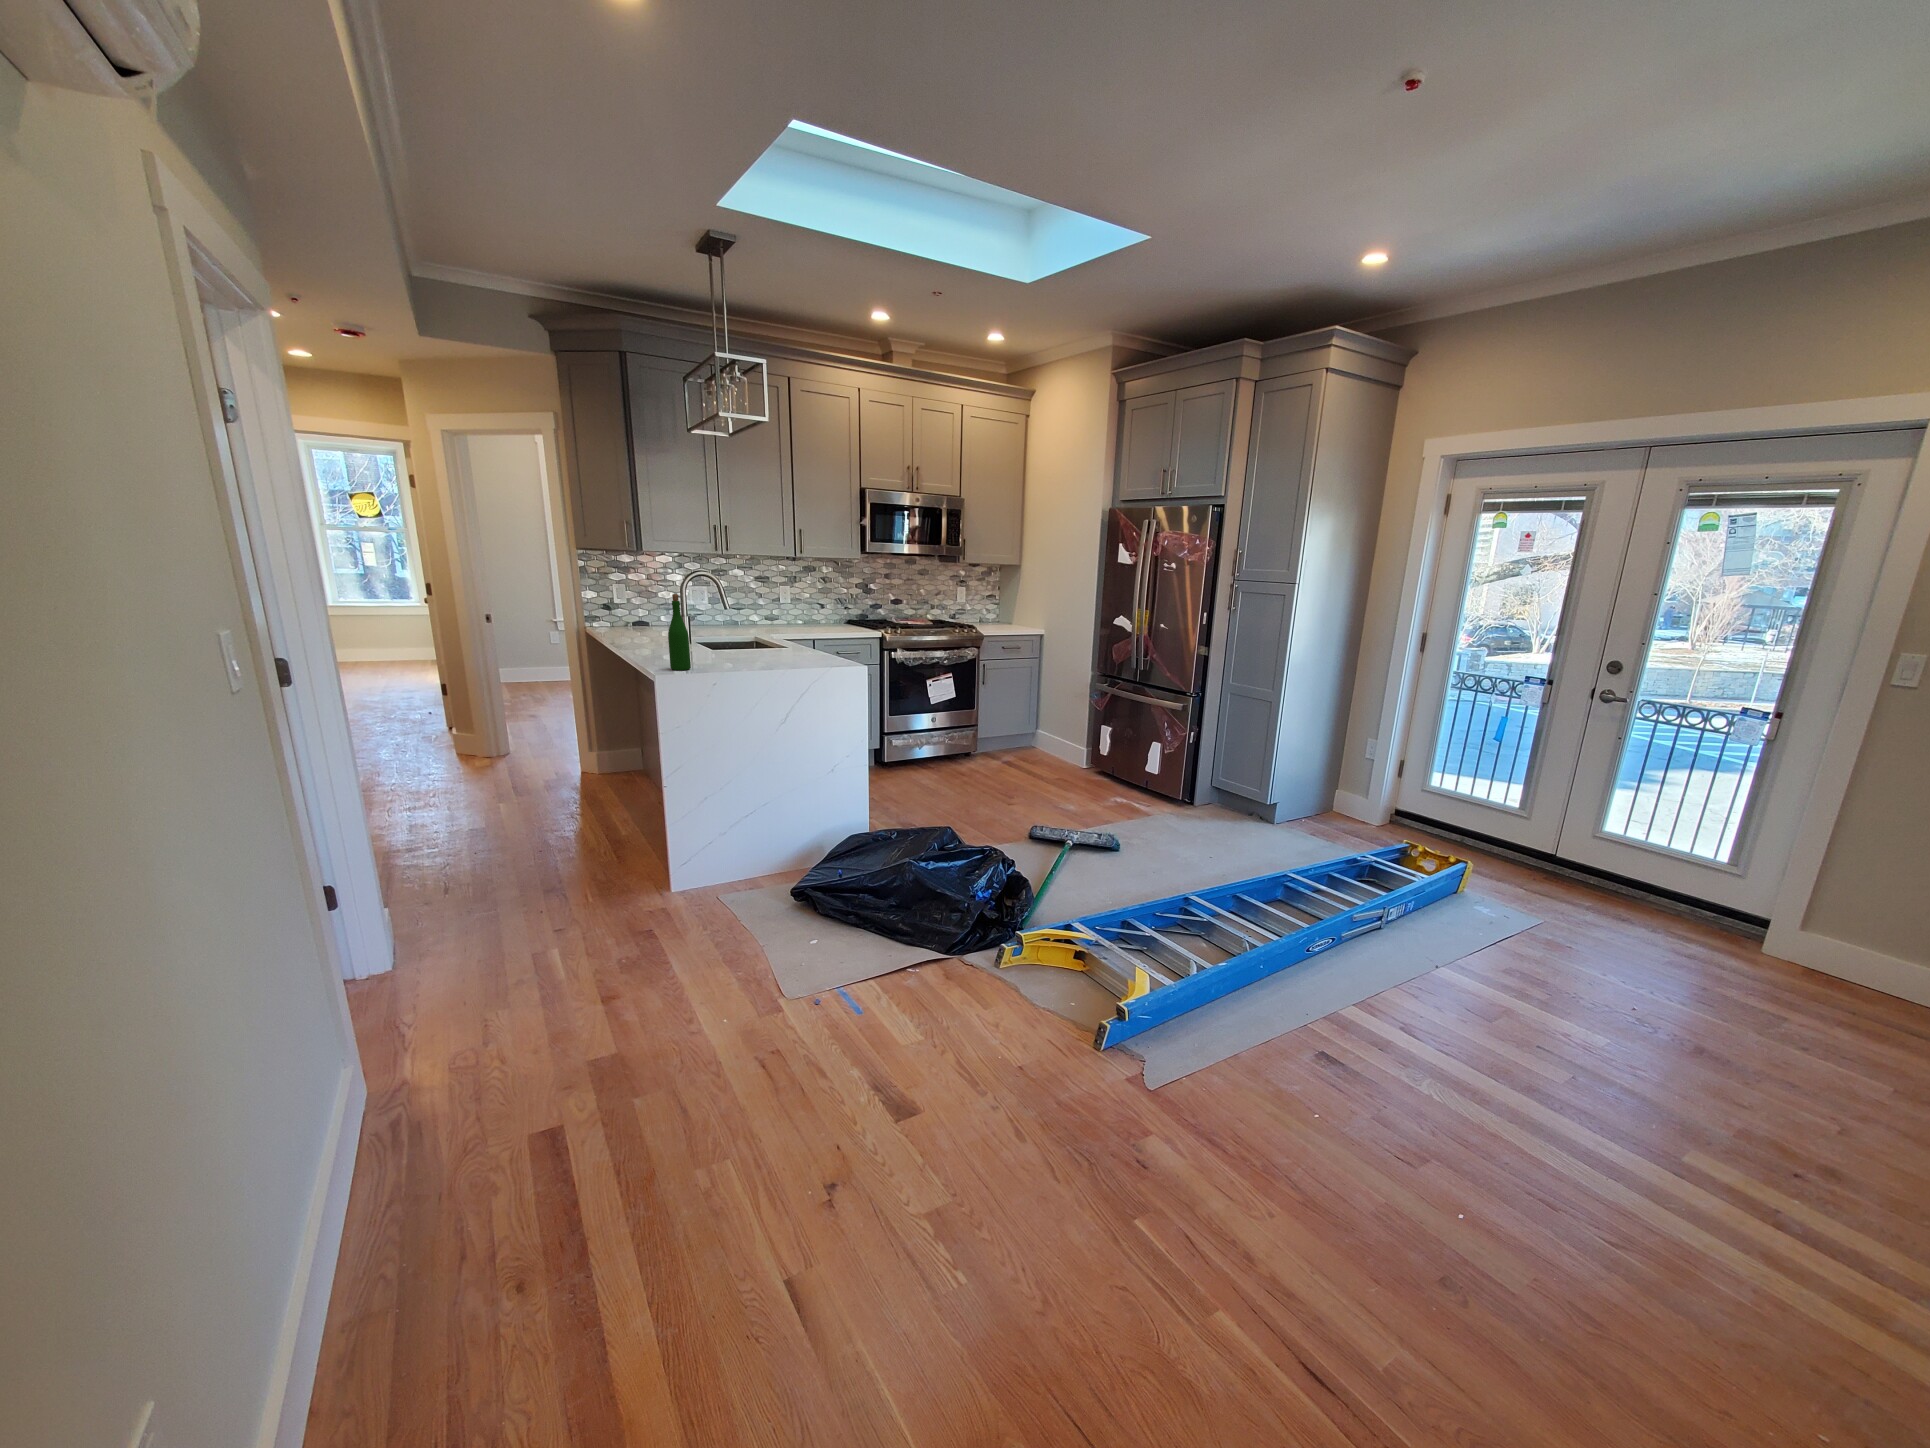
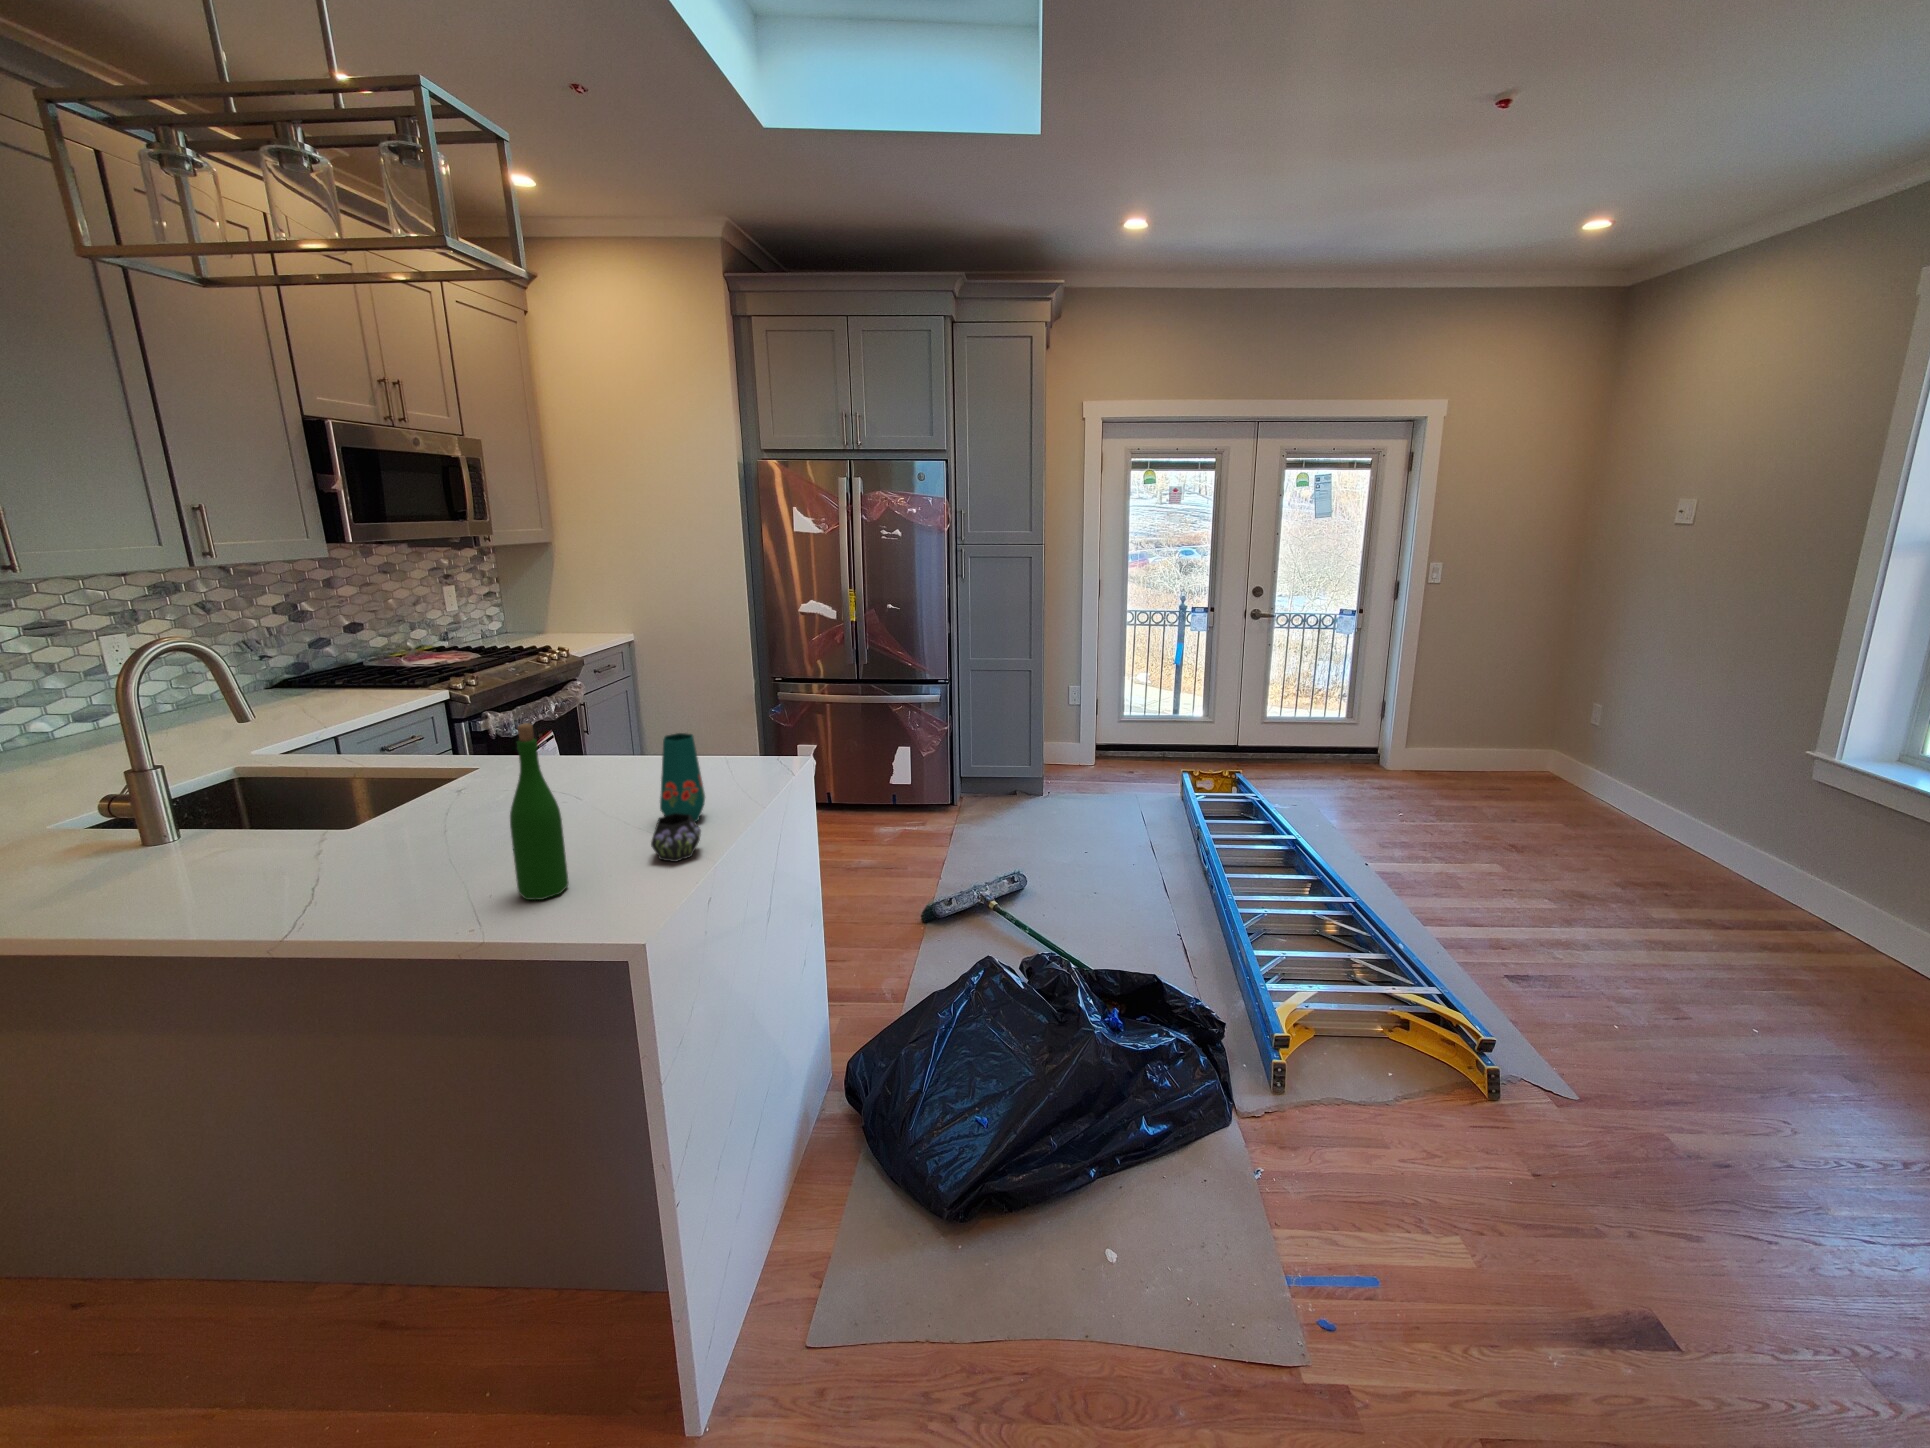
vase: none [719,624,780,674] -> present [651,733,705,862]

